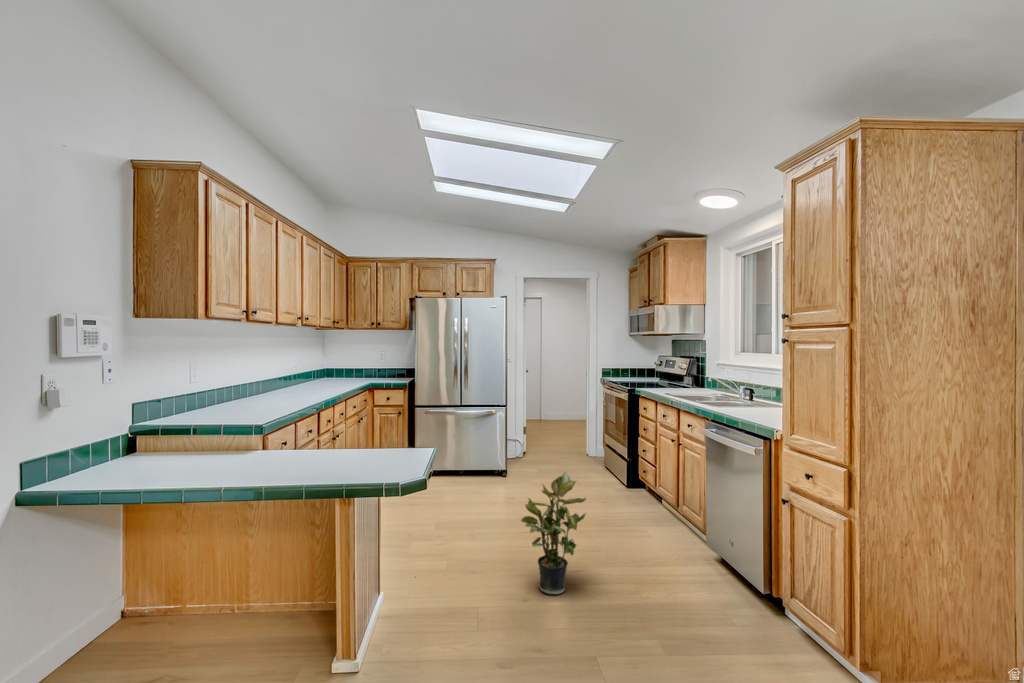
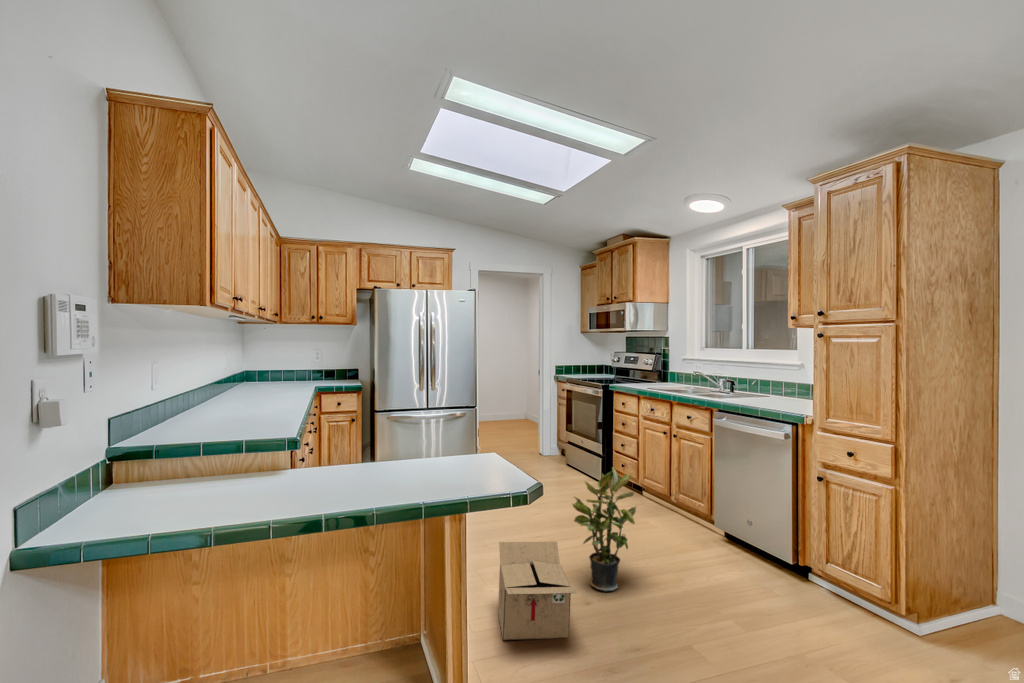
cardboard box: none [415,533,497,632] -> present [498,542,576,640]

